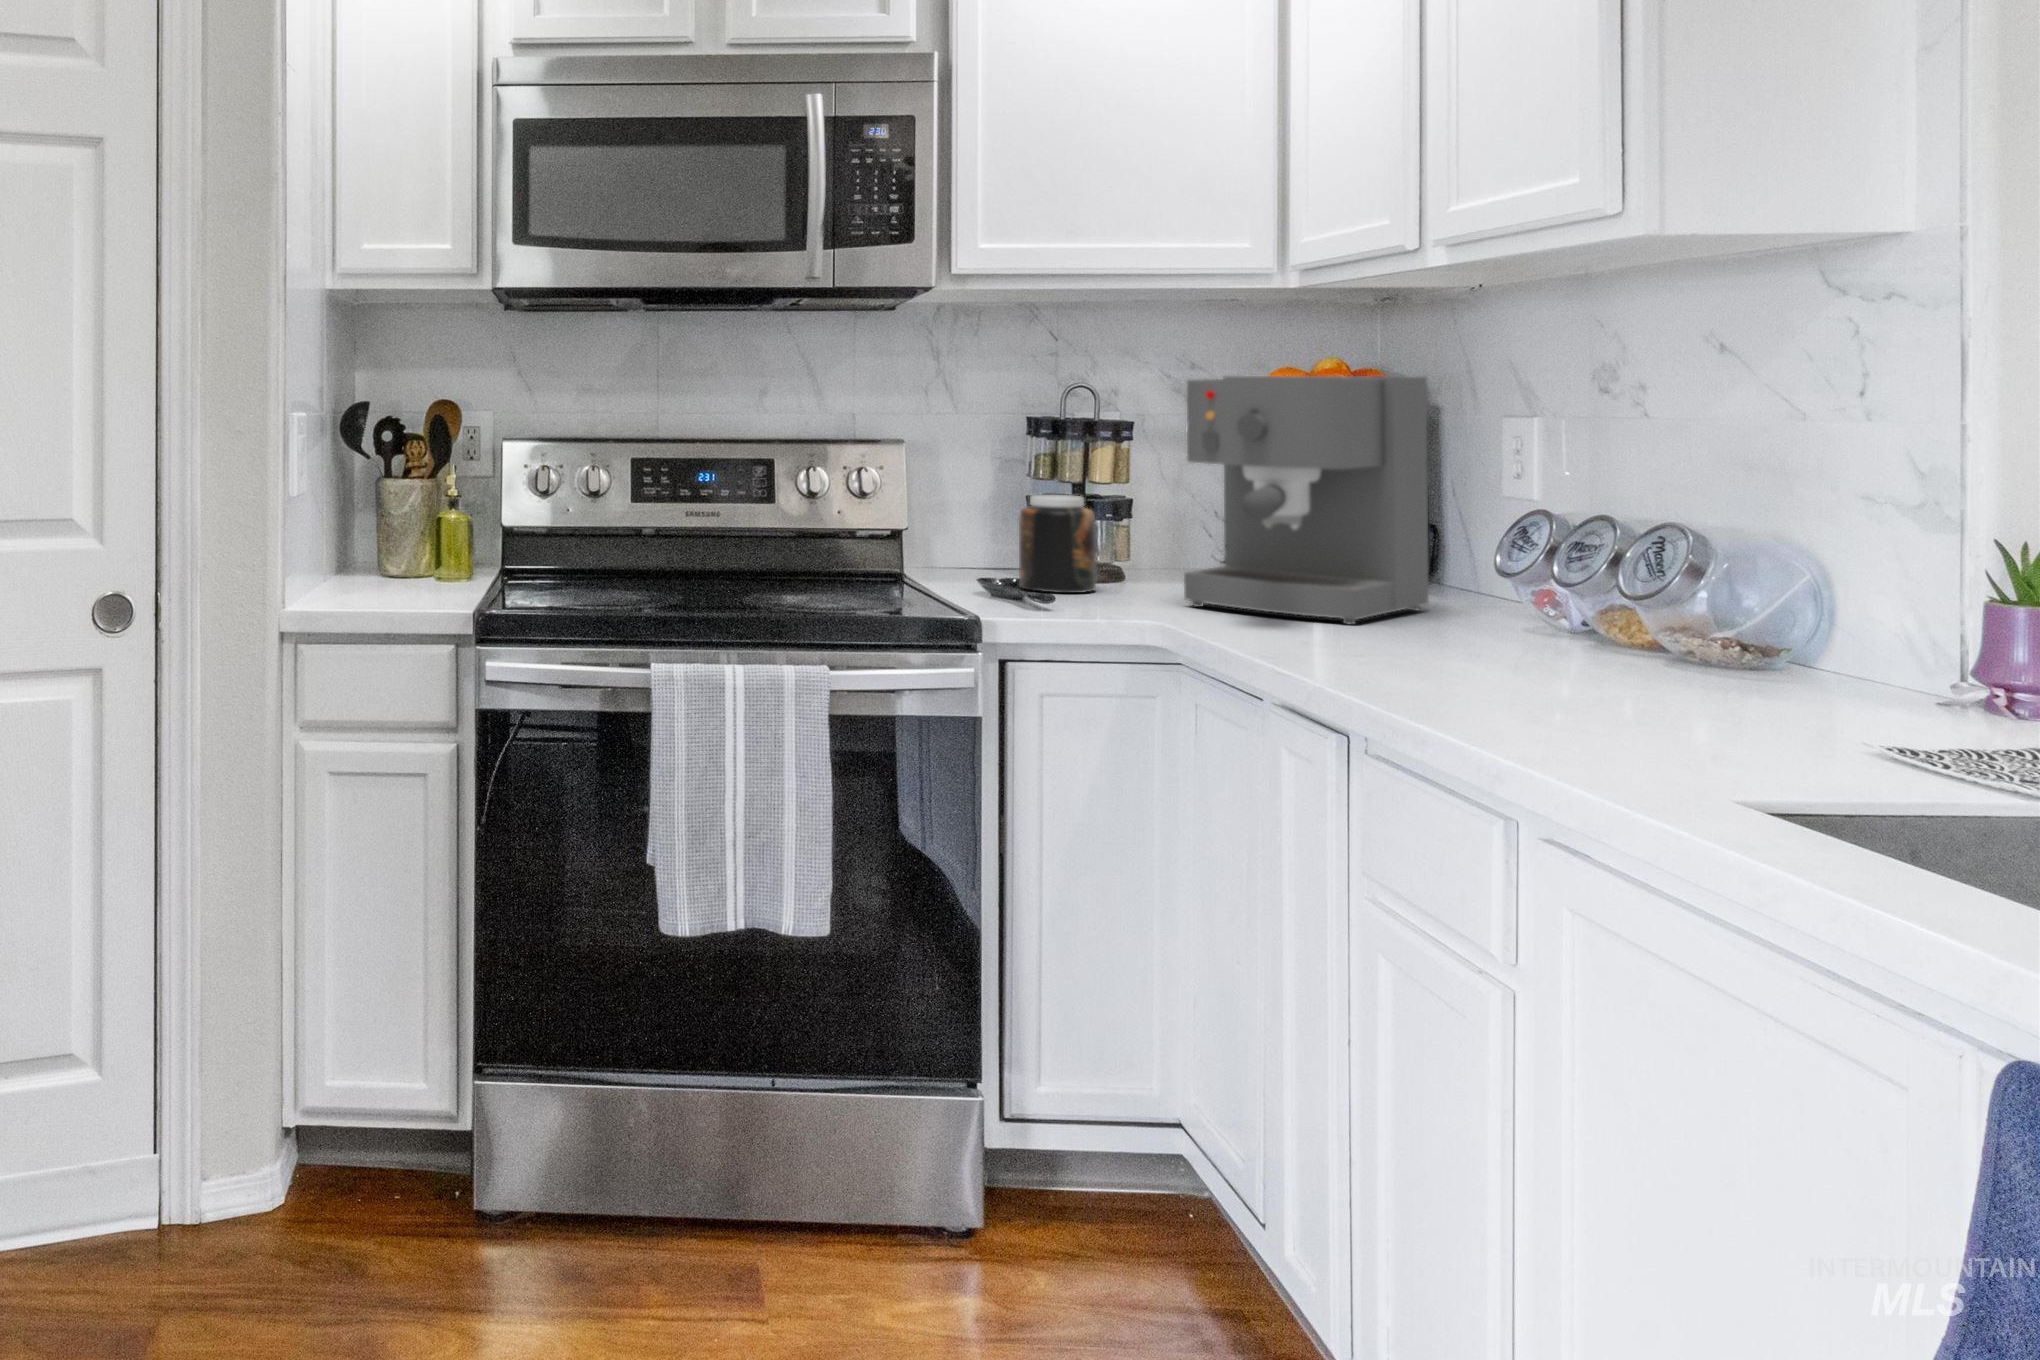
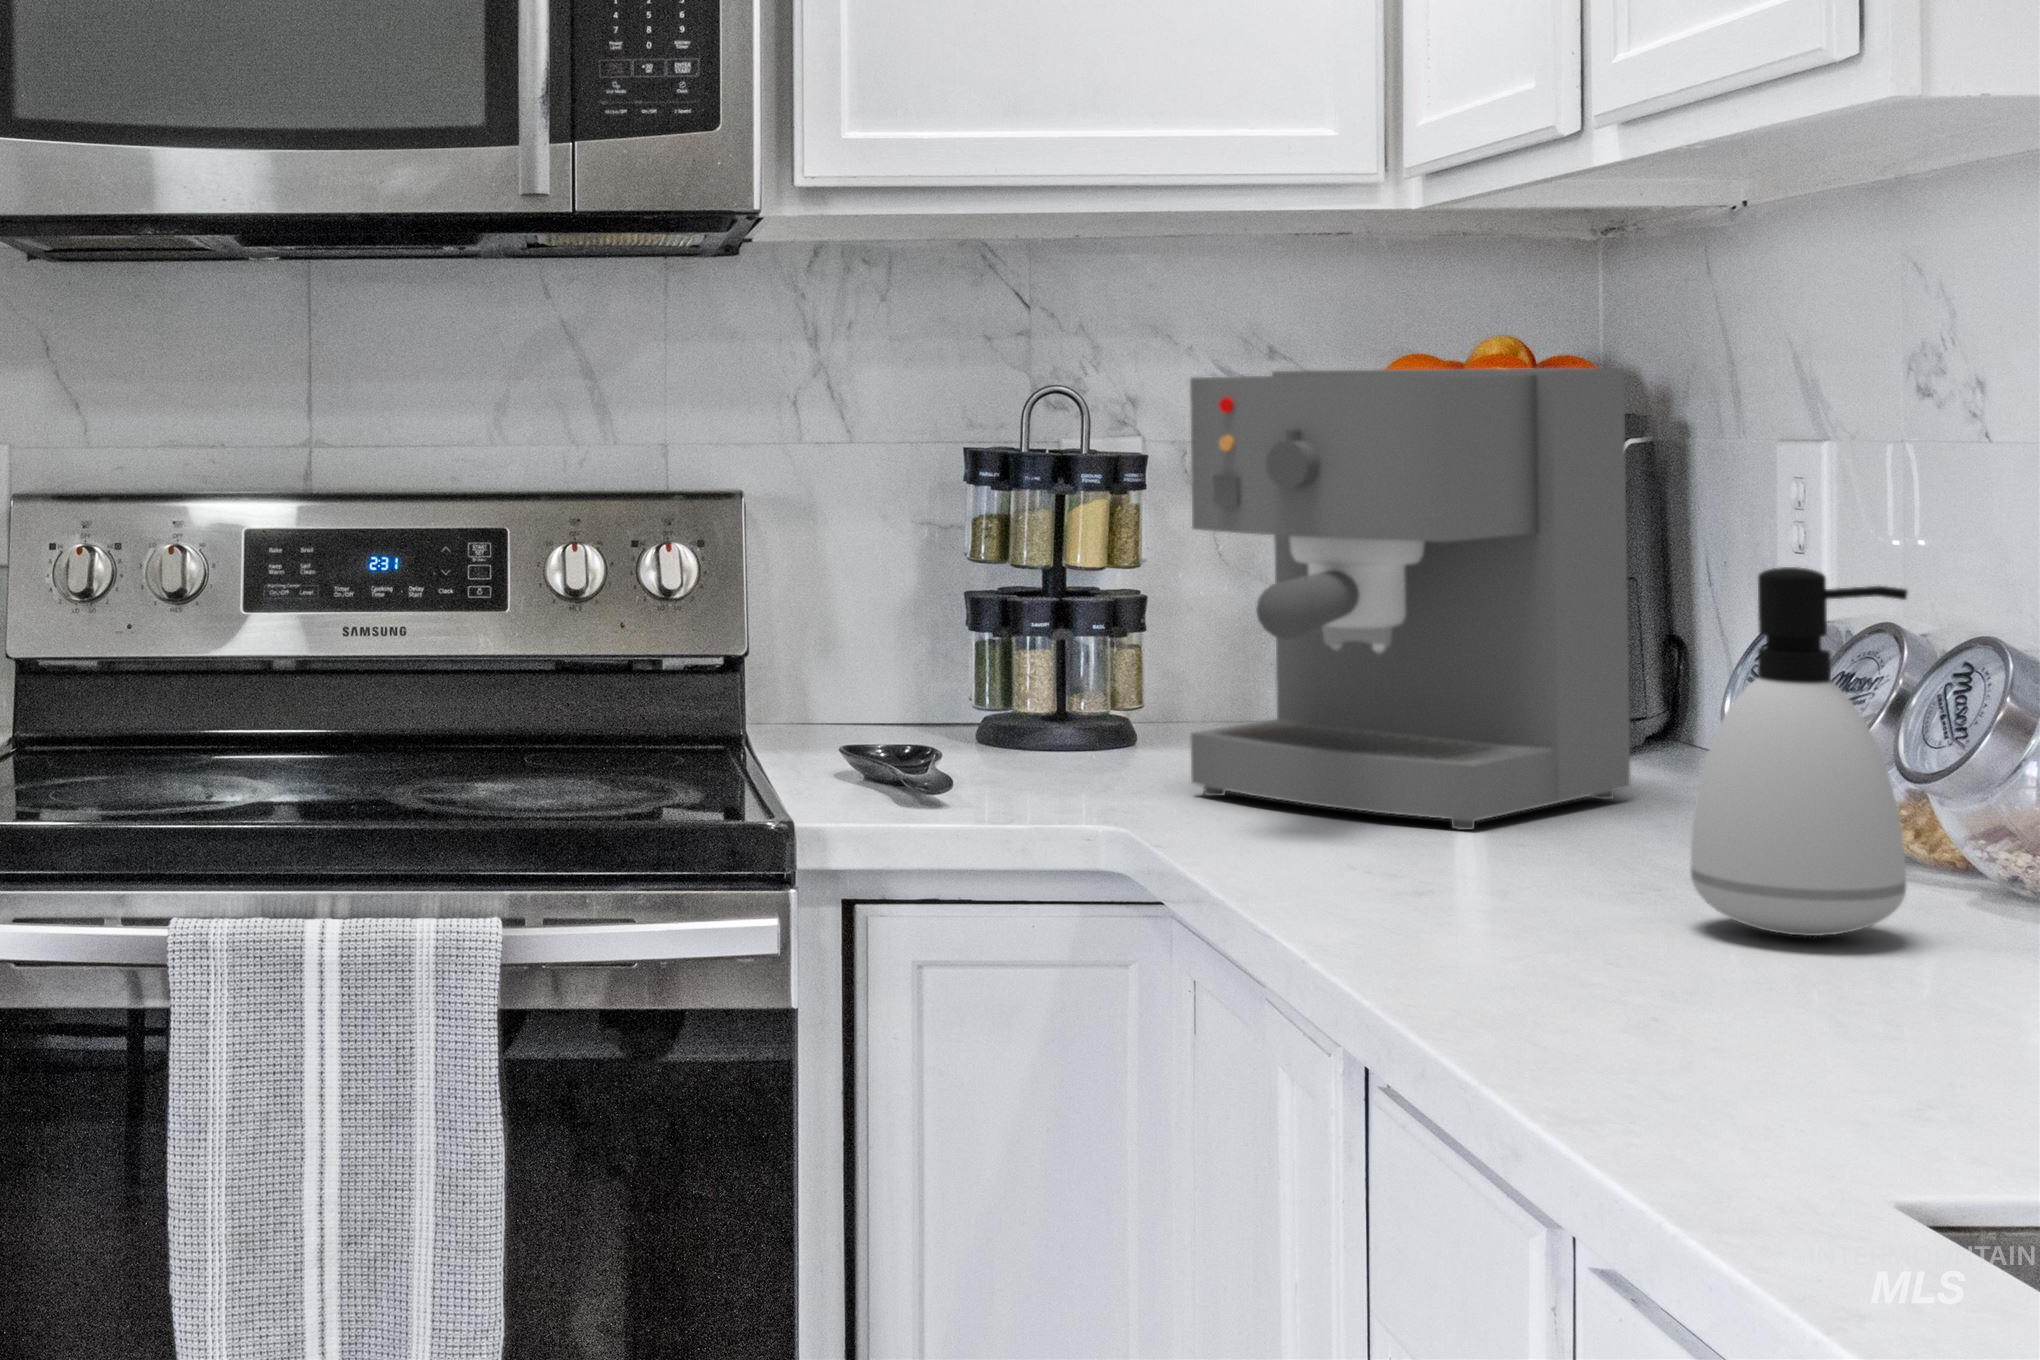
soap dispenser: none [1514,482,1639,675] -> present [1691,567,1907,936]
jar: present [1019,495,1096,593] -> none [925,590,1060,770]

